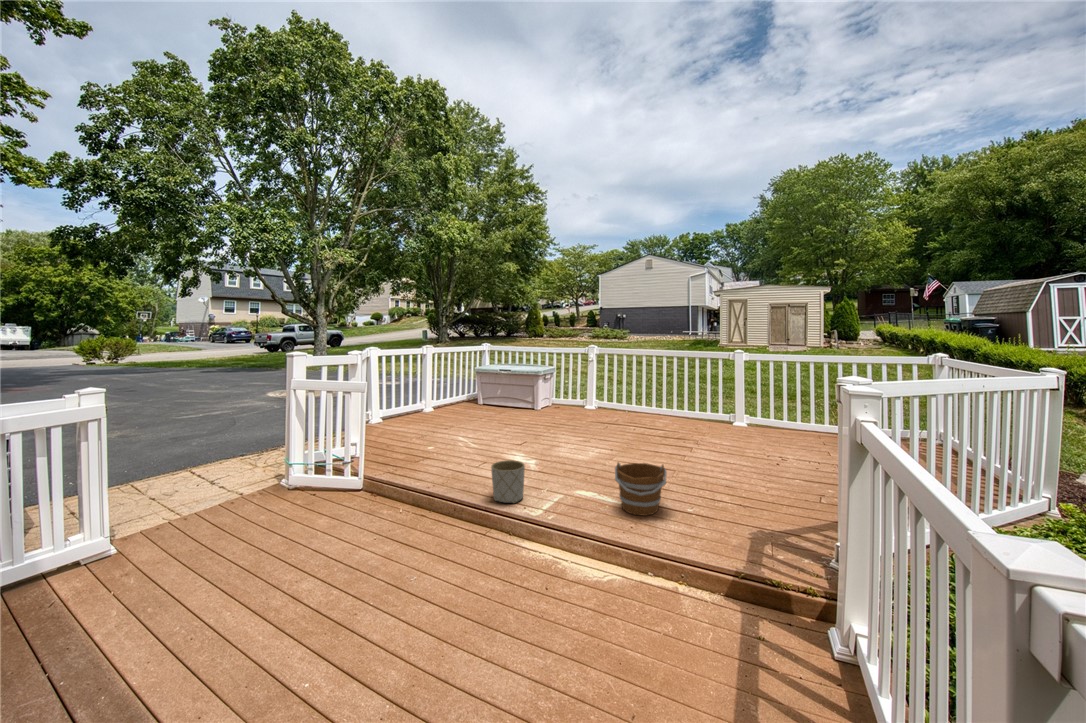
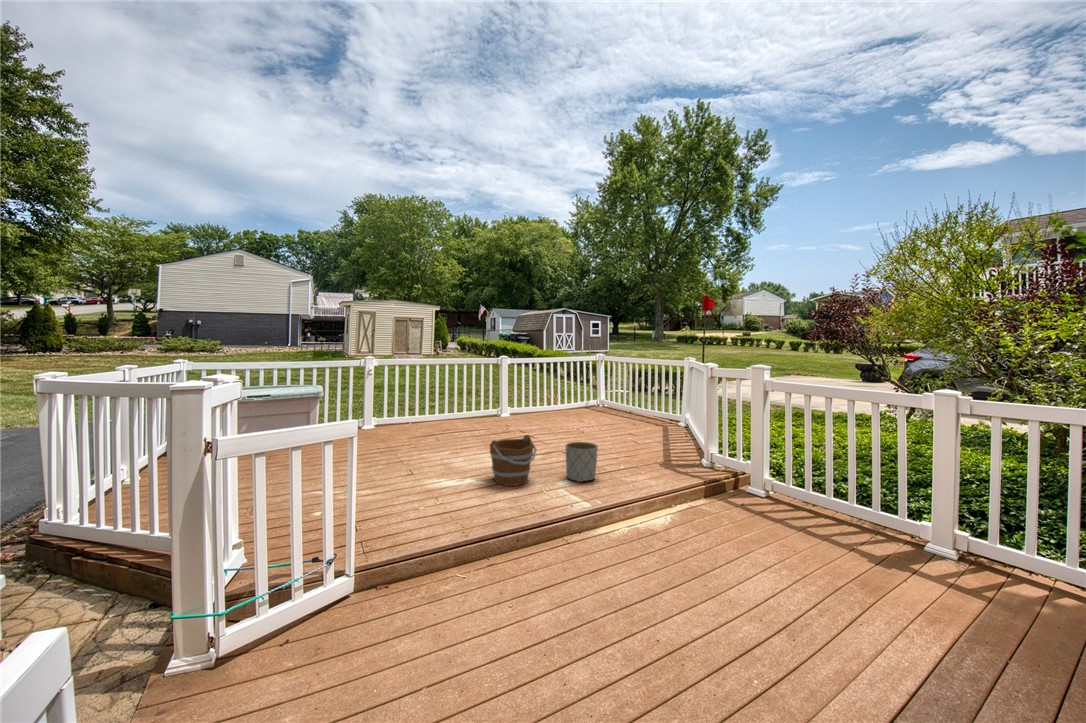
bucket: present [615,462,667,516] -> present [490,435,537,486]

